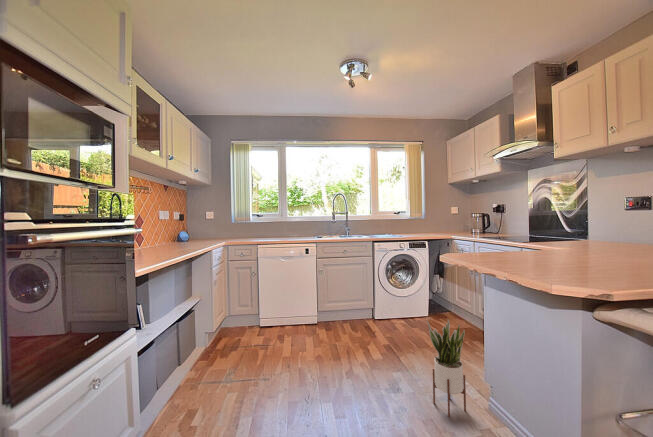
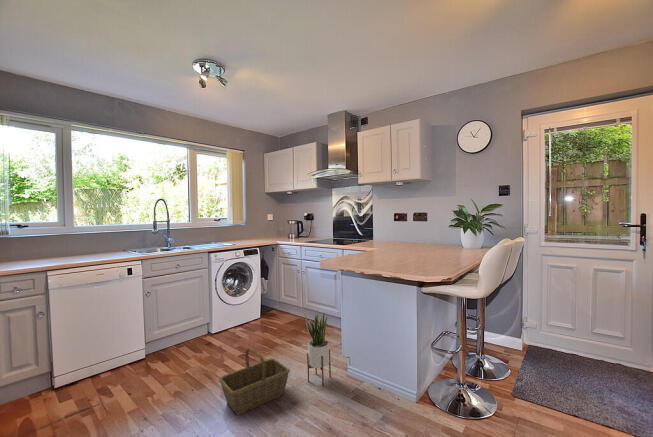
basket: none [337,340,406,404] -> present [219,348,290,415]

